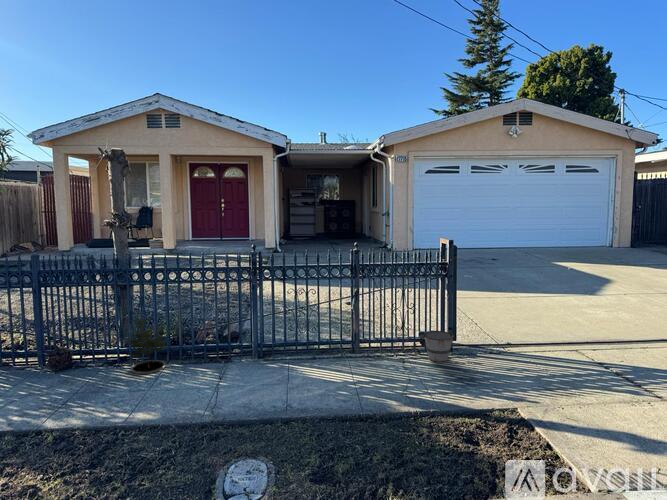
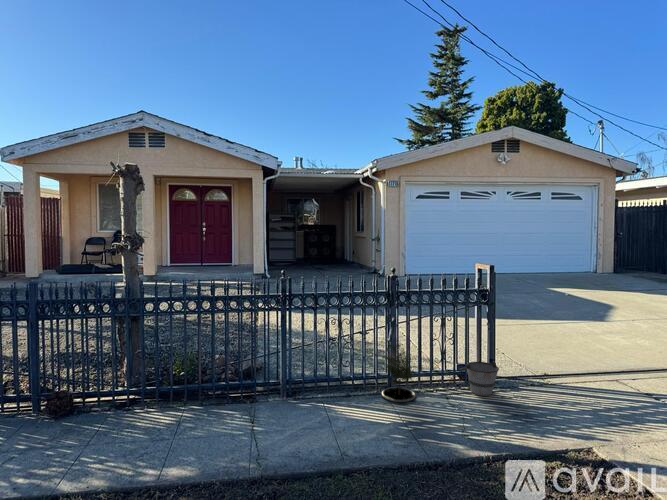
potted tree: present [129,315,165,374] -> present [382,341,415,402]

